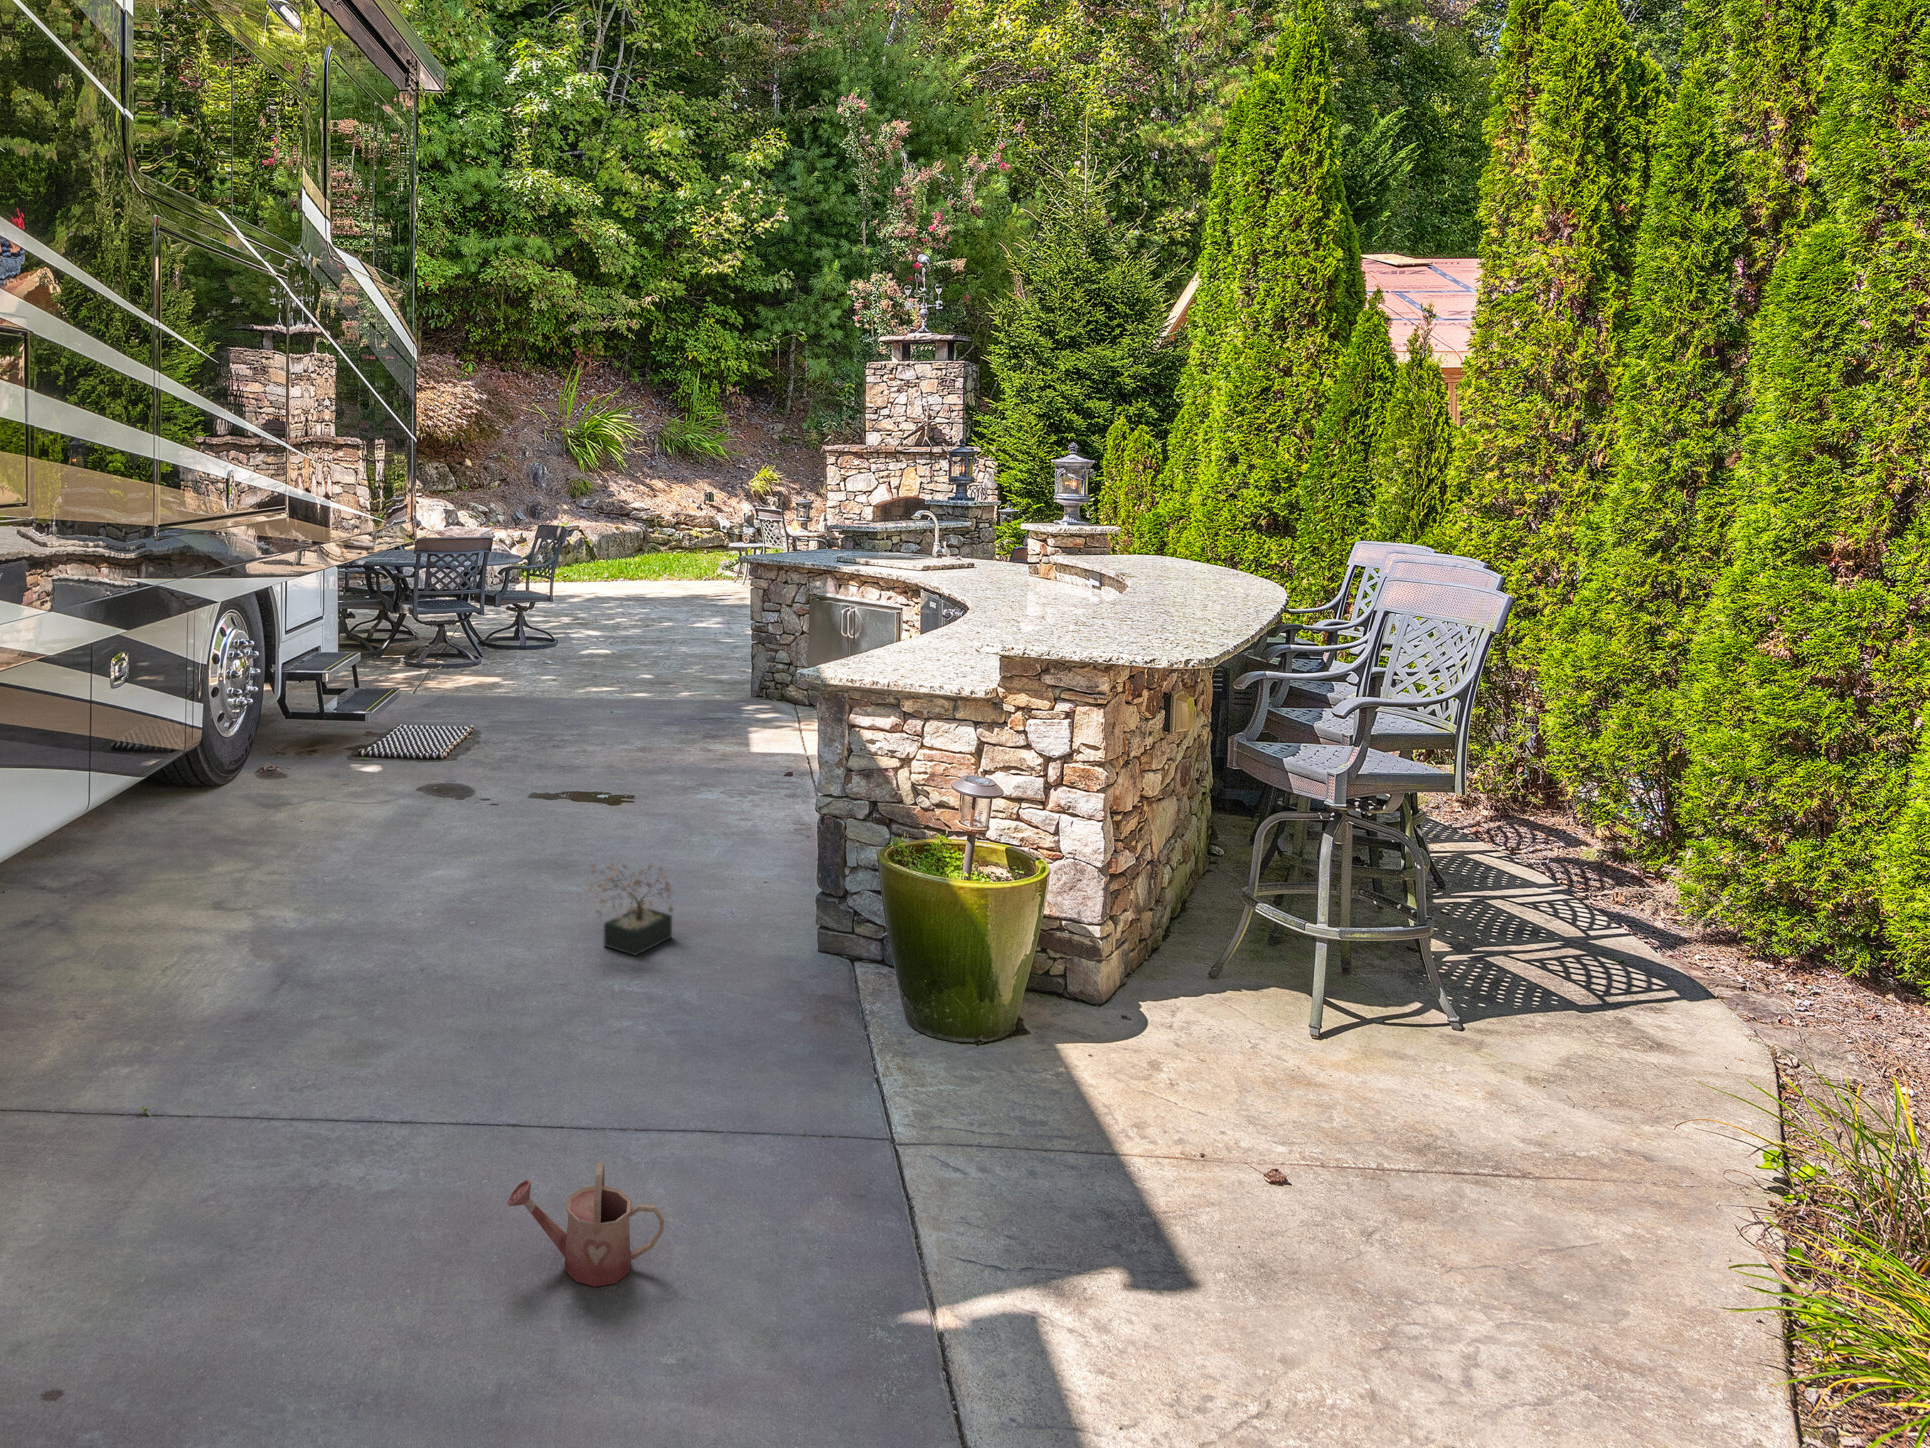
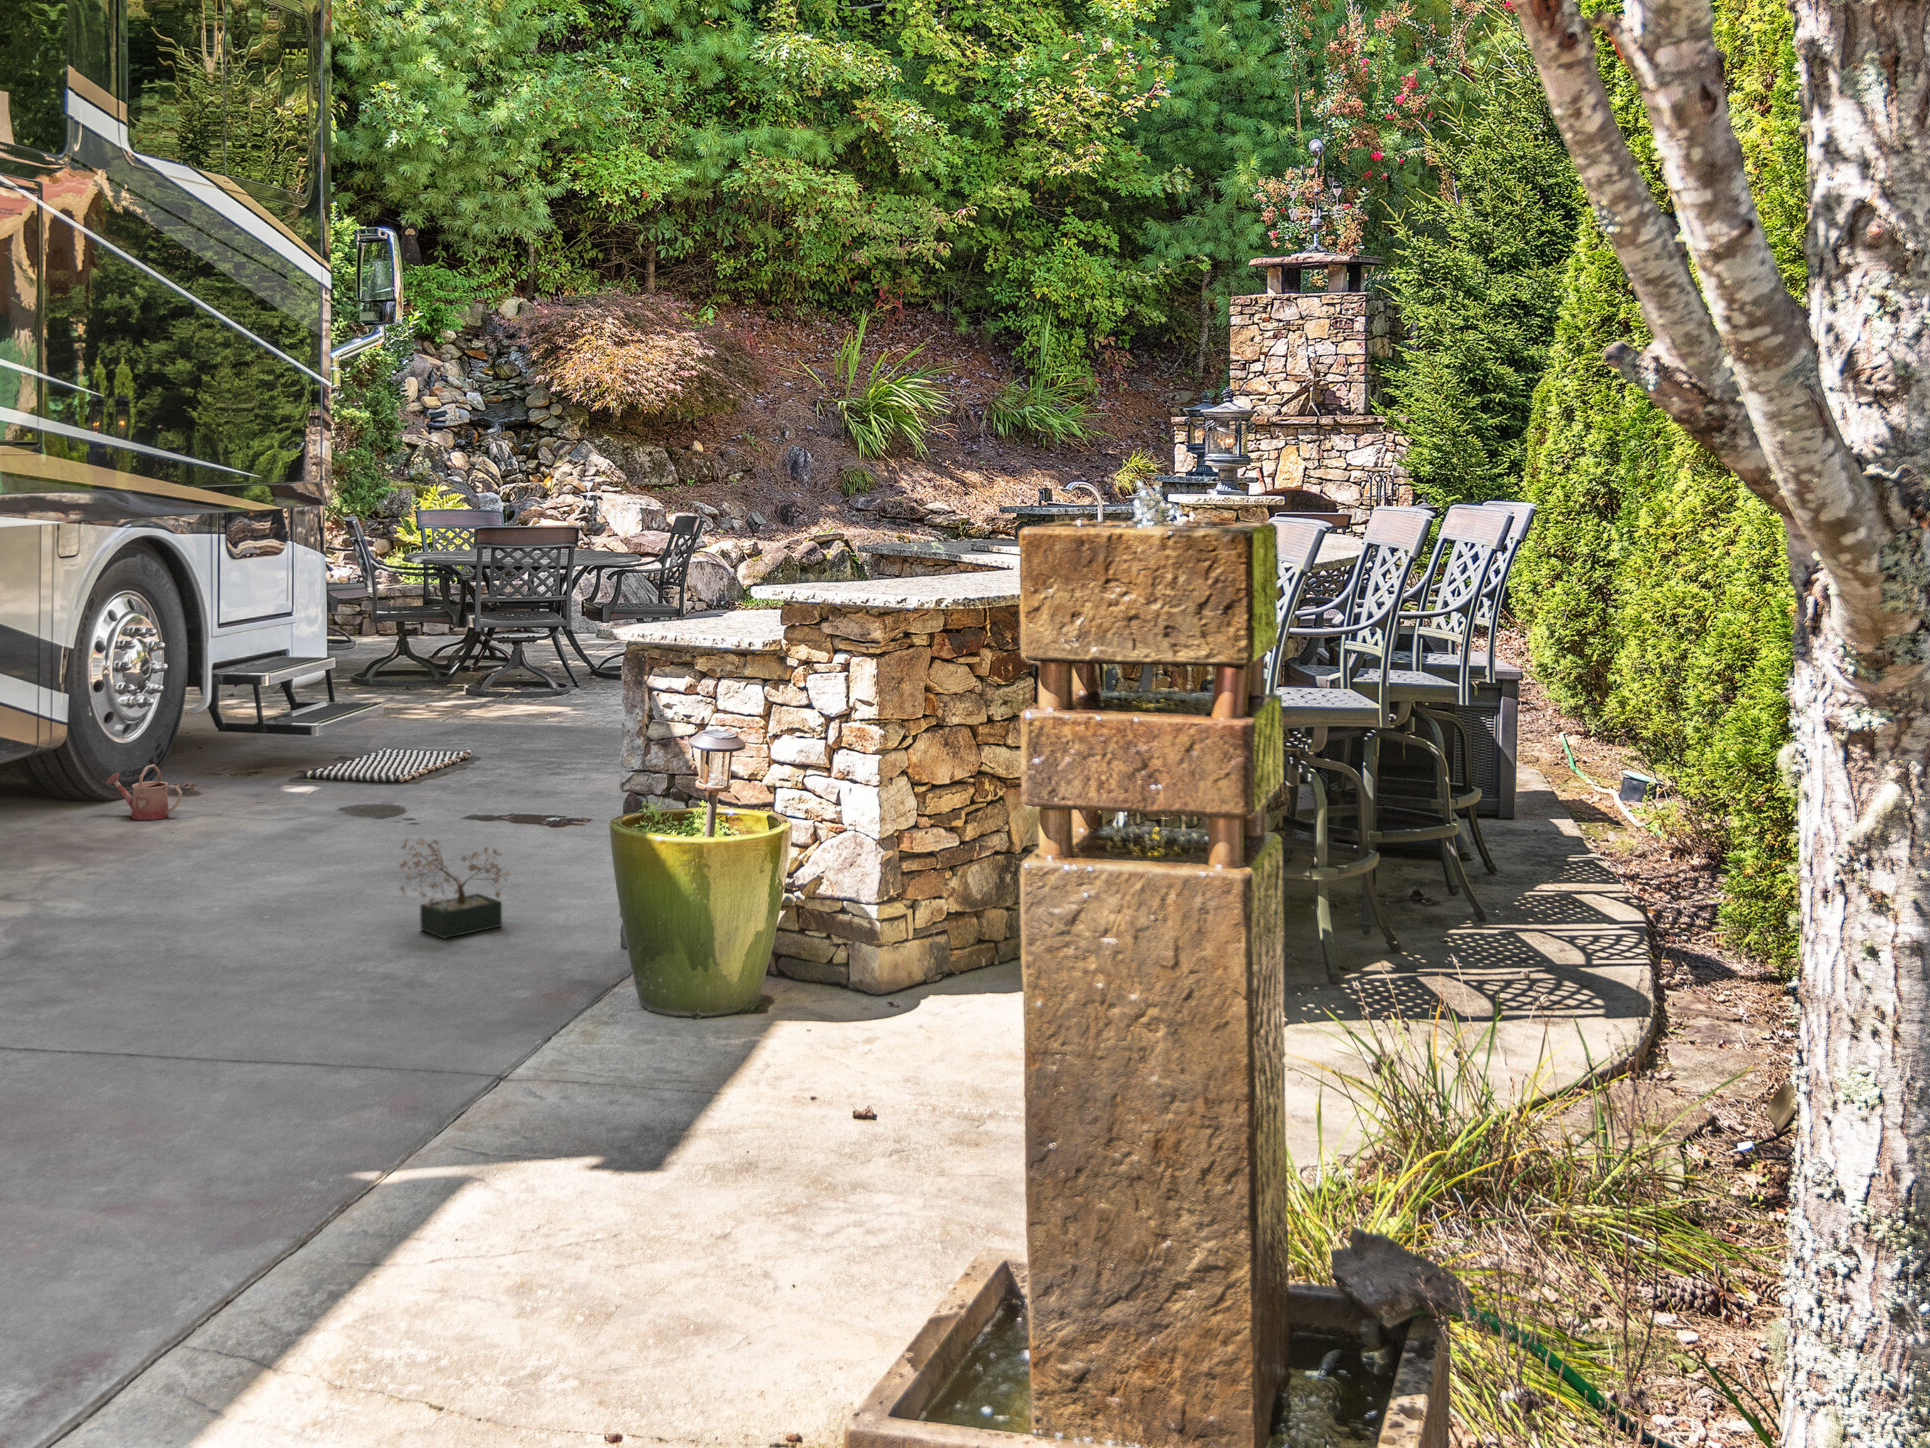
watering can: present [507,1162,664,1287] -> present [106,764,182,820]

